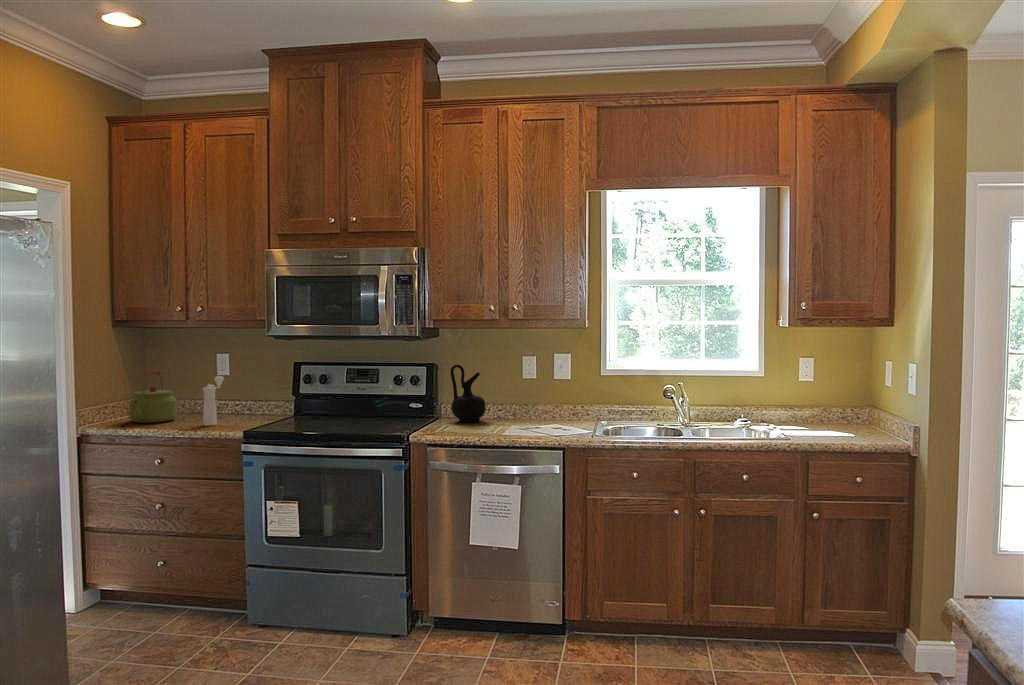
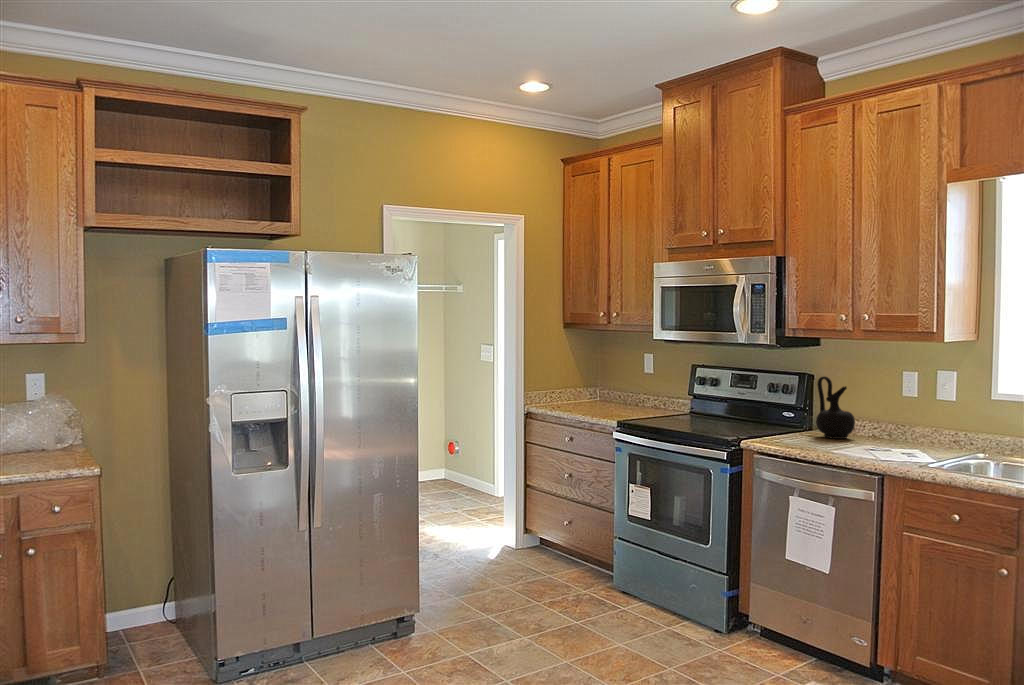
kettle: present [129,370,177,423] -> none [562,365,600,408]
pepper mill: present [203,376,224,426] -> none [607,373,629,415]

